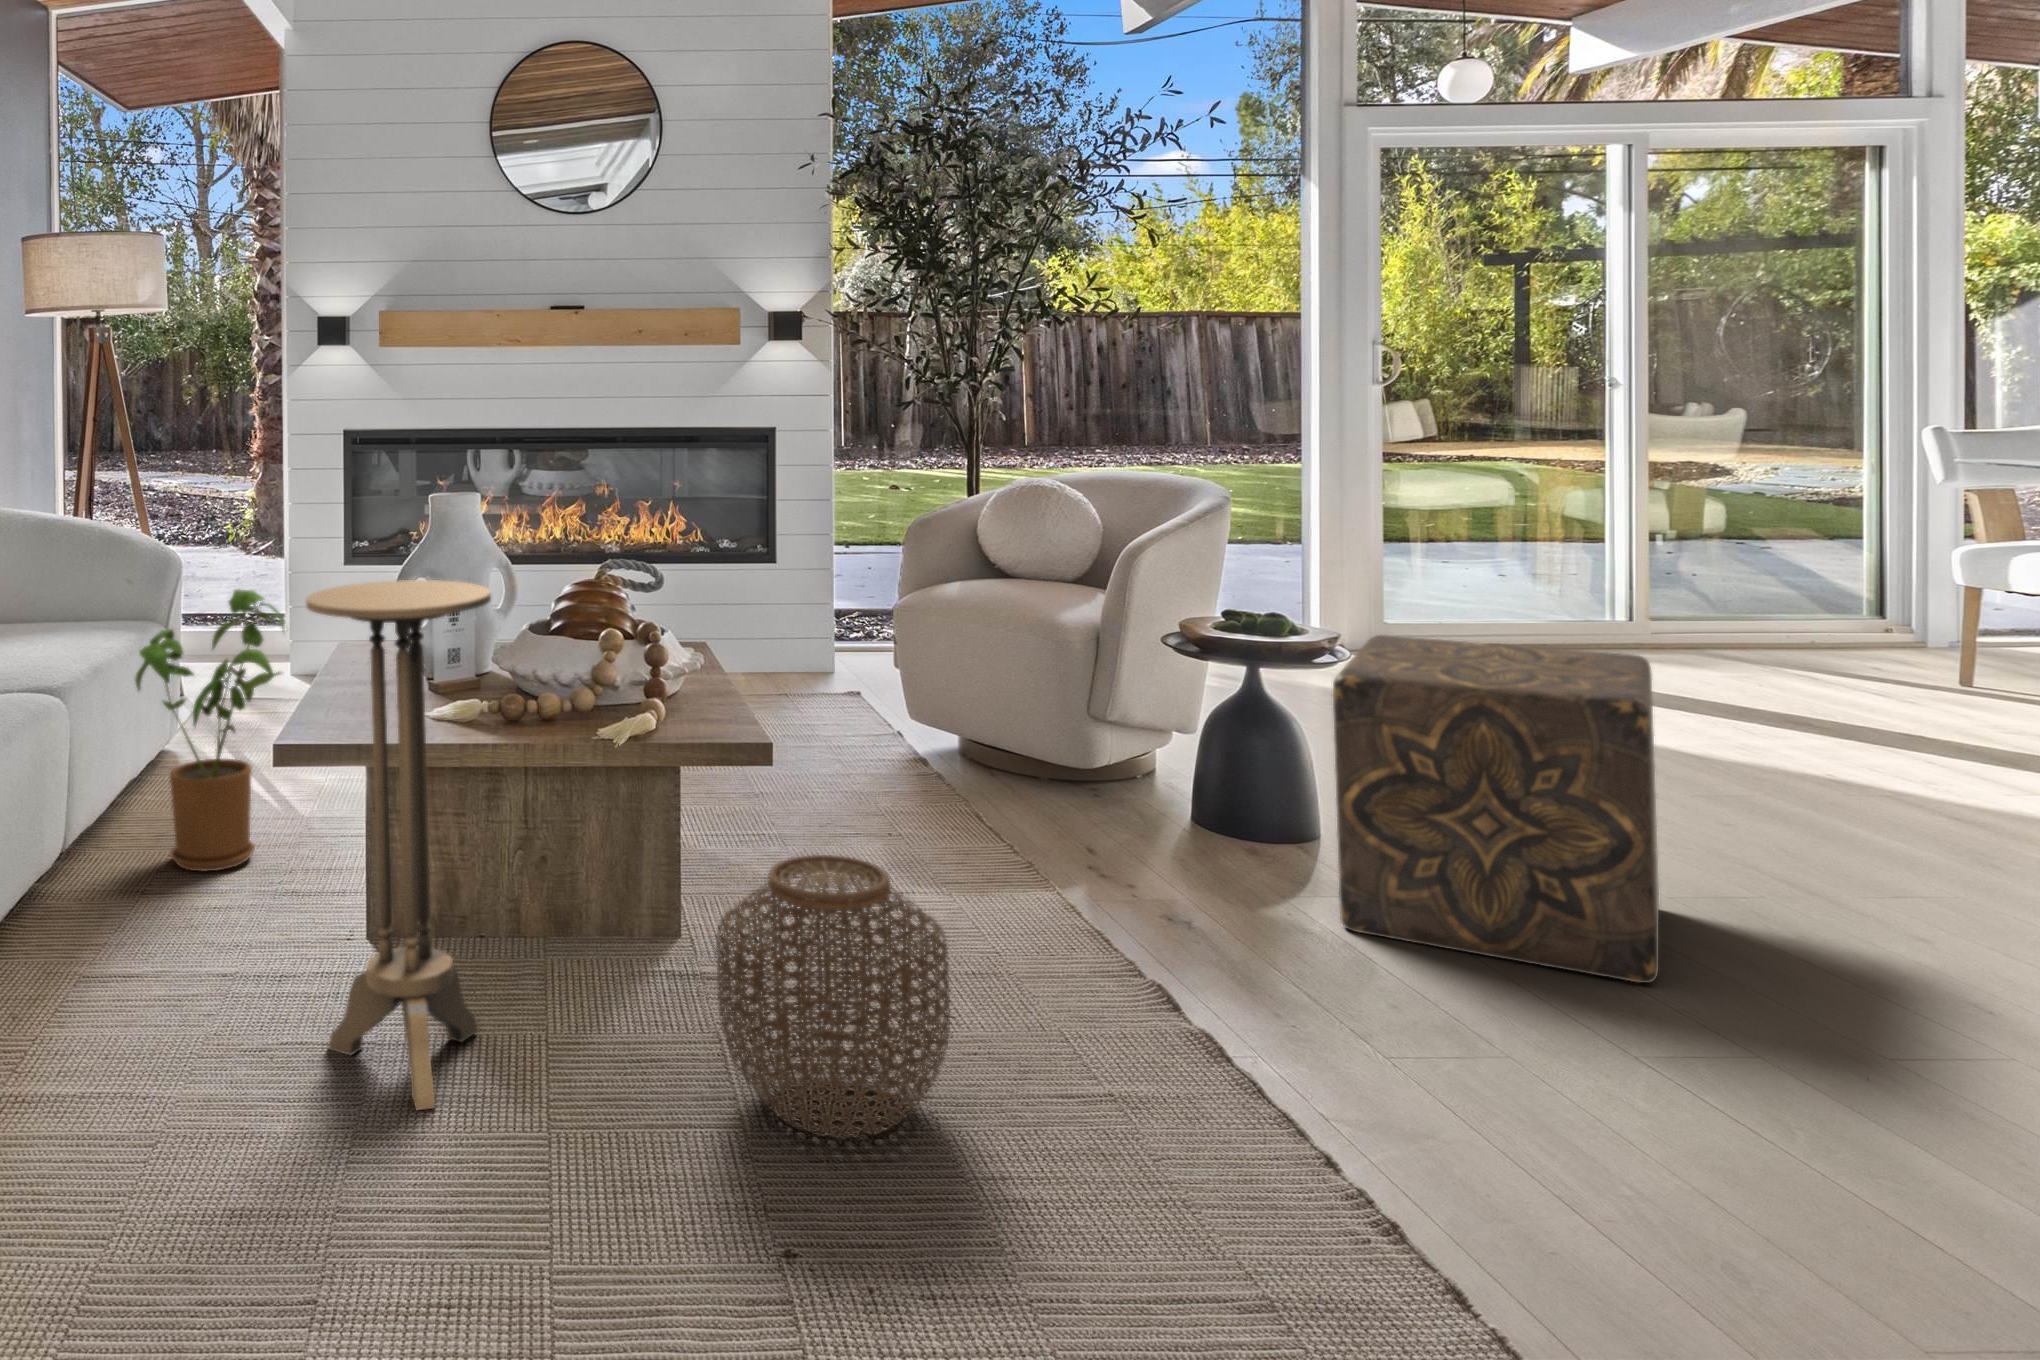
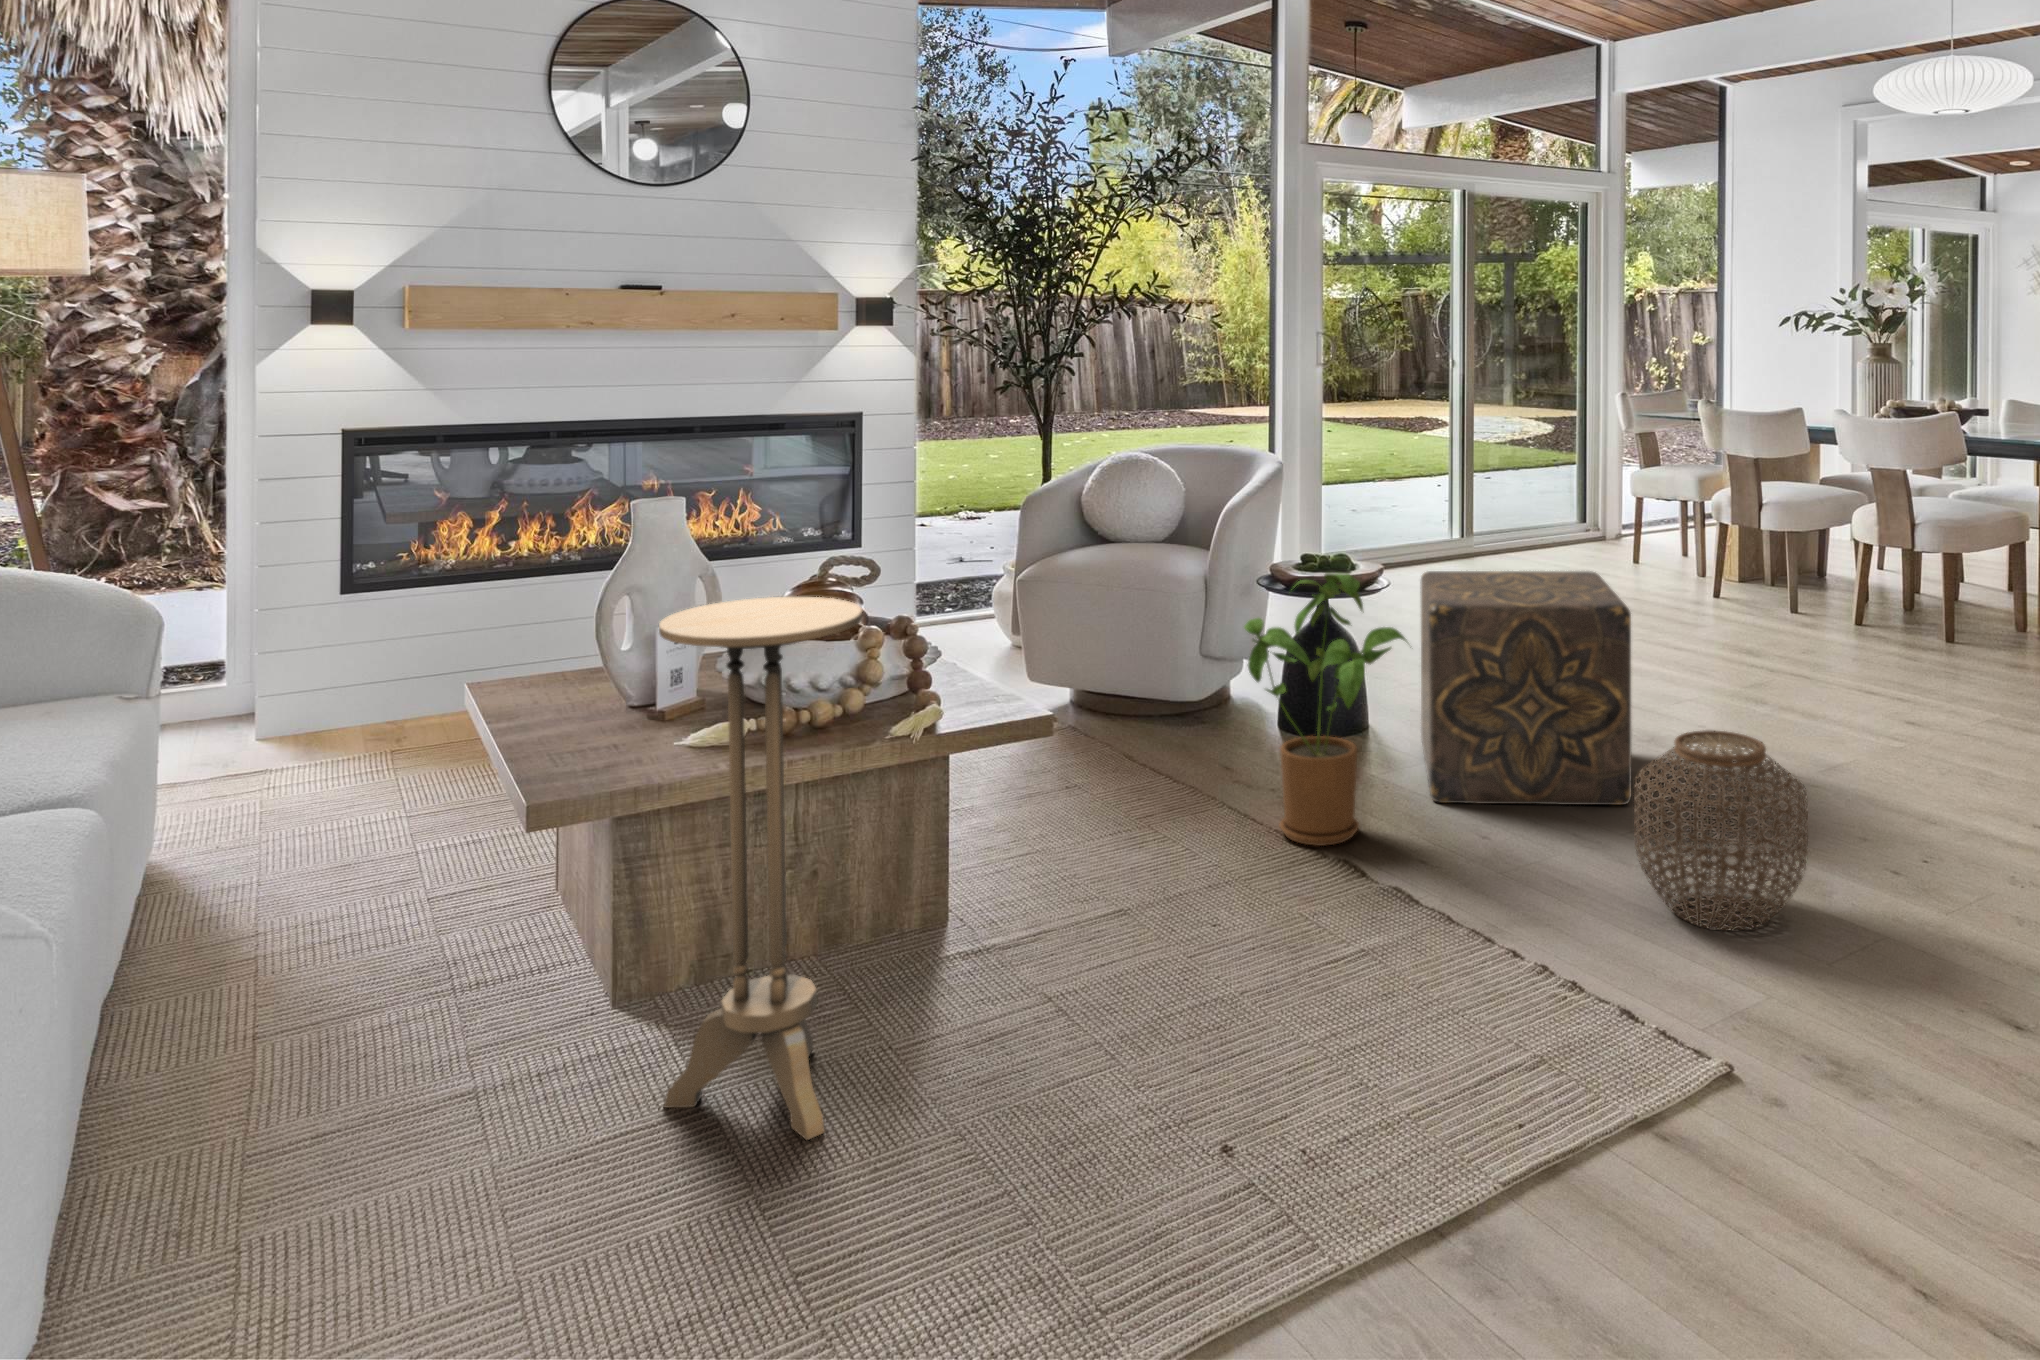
house plant: present [135,589,285,871] -> present [1244,573,1407,846]
woven basket: present [717,855,950,1137] -> present [1634,730,1808,930]

